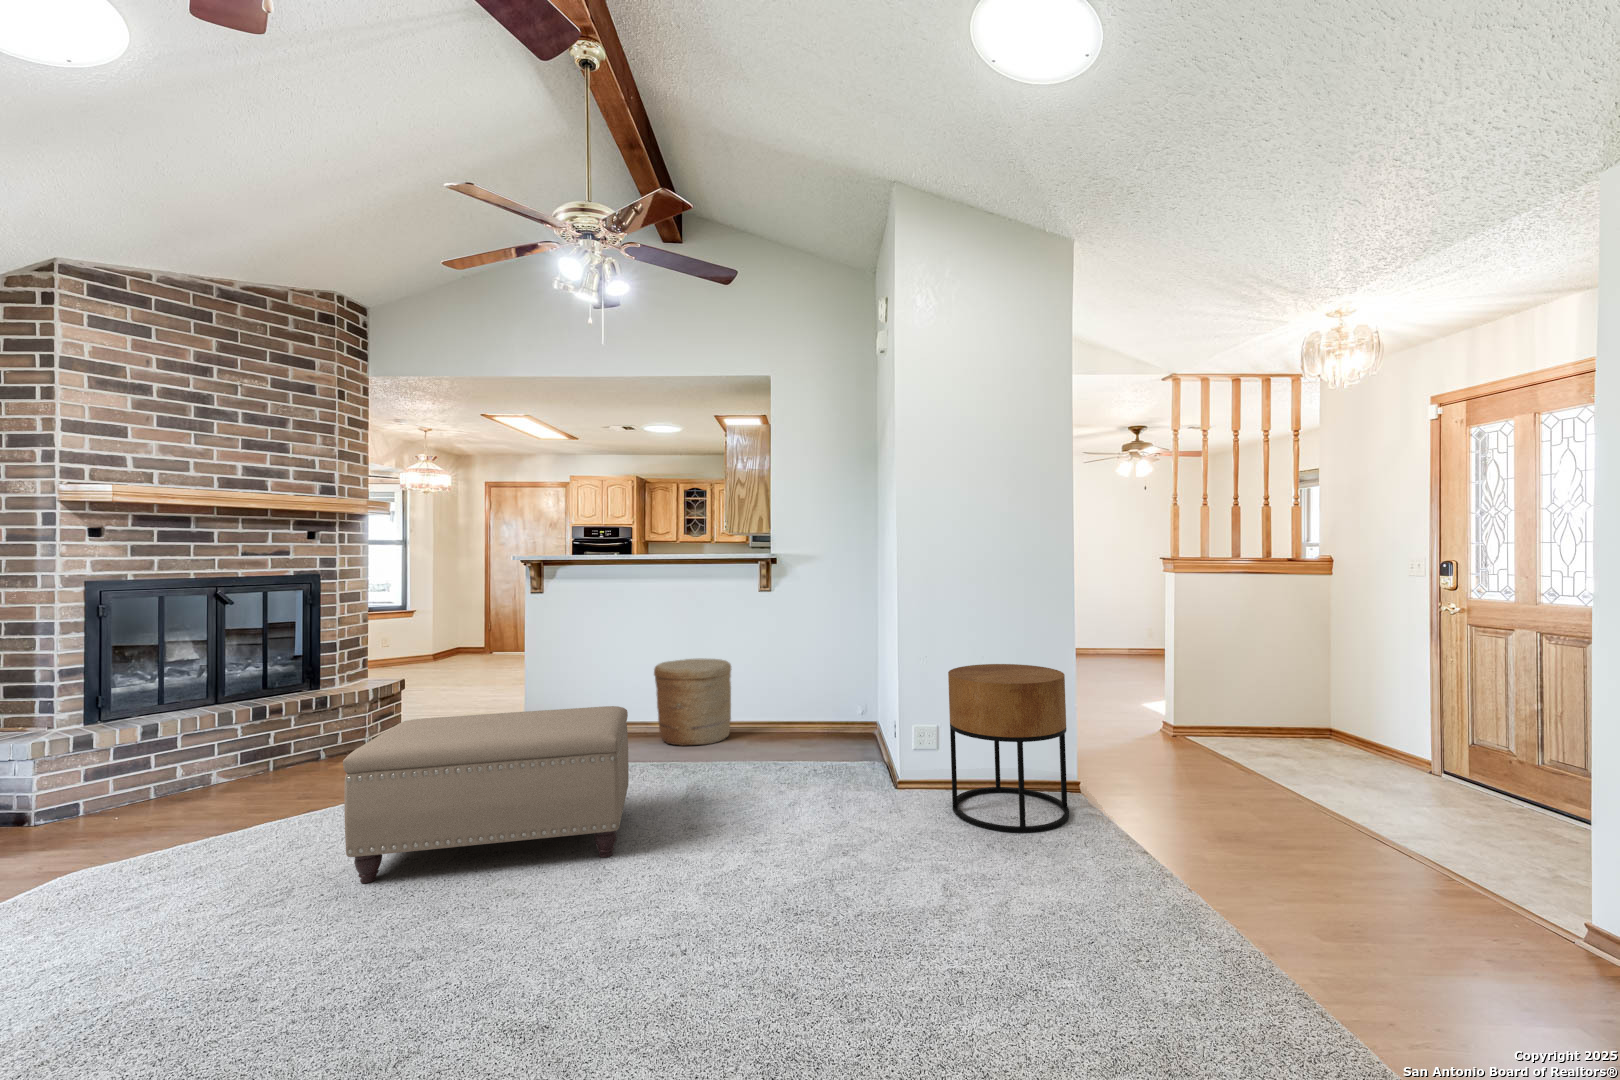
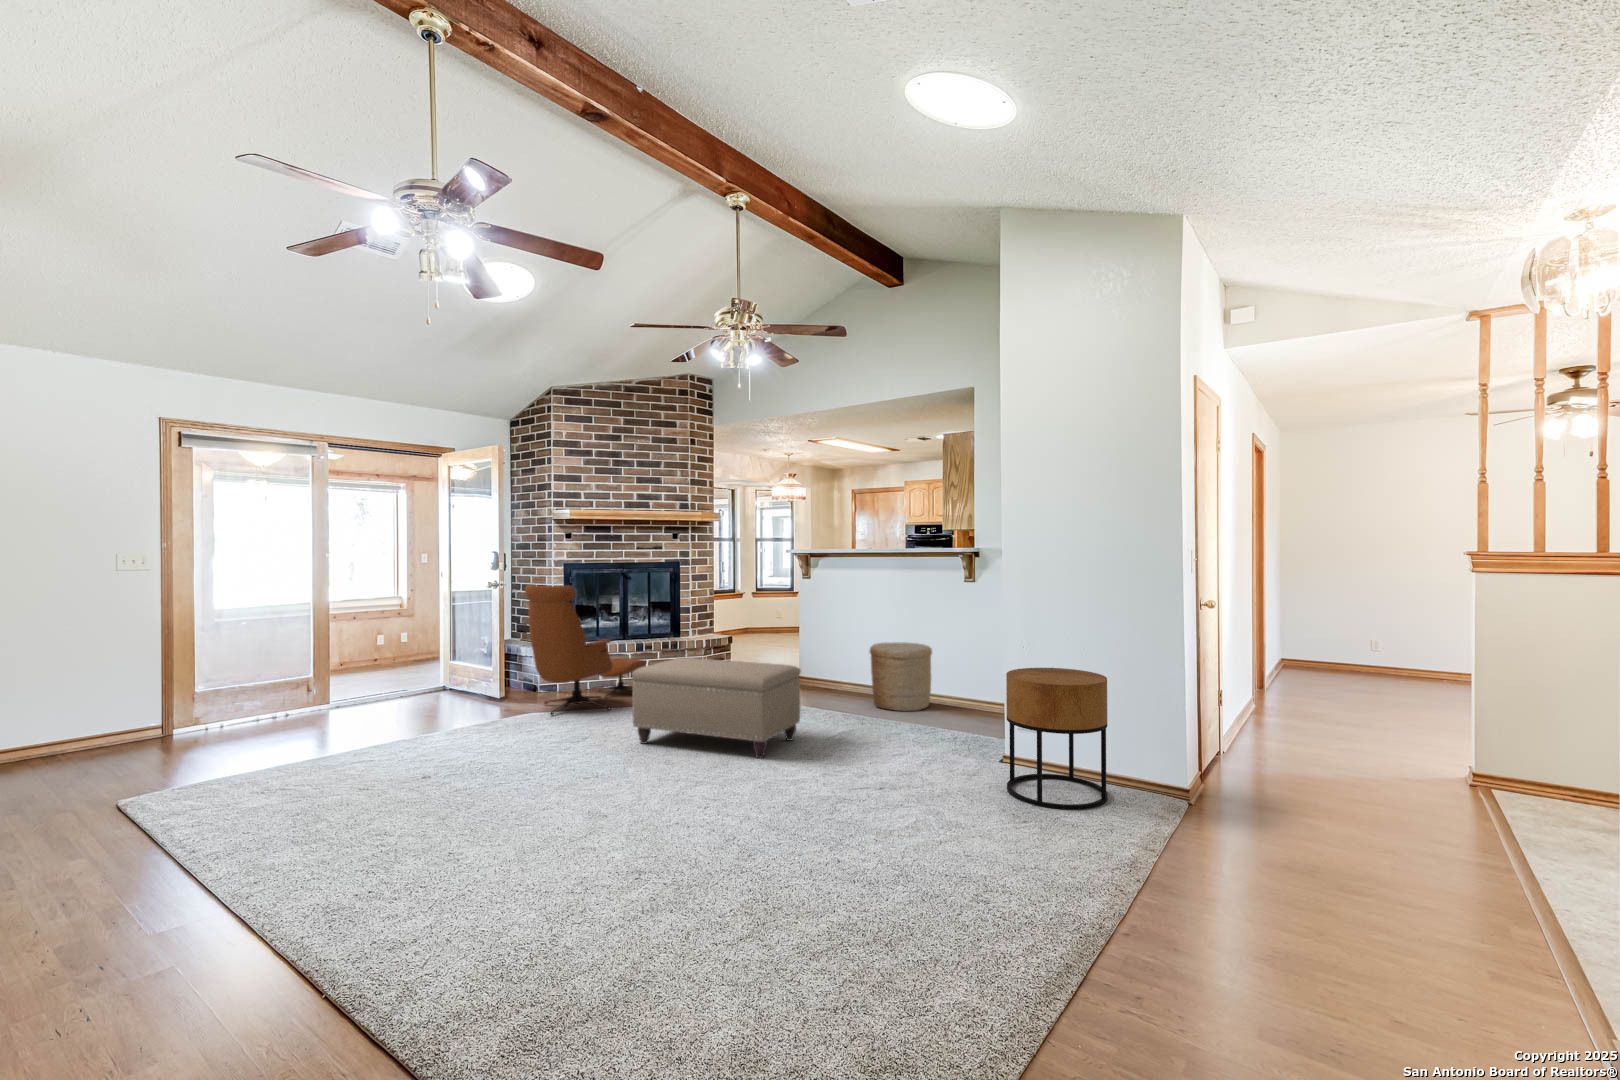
lounge chair: none [21,616,278,872] -> present [525,585,646,715]

